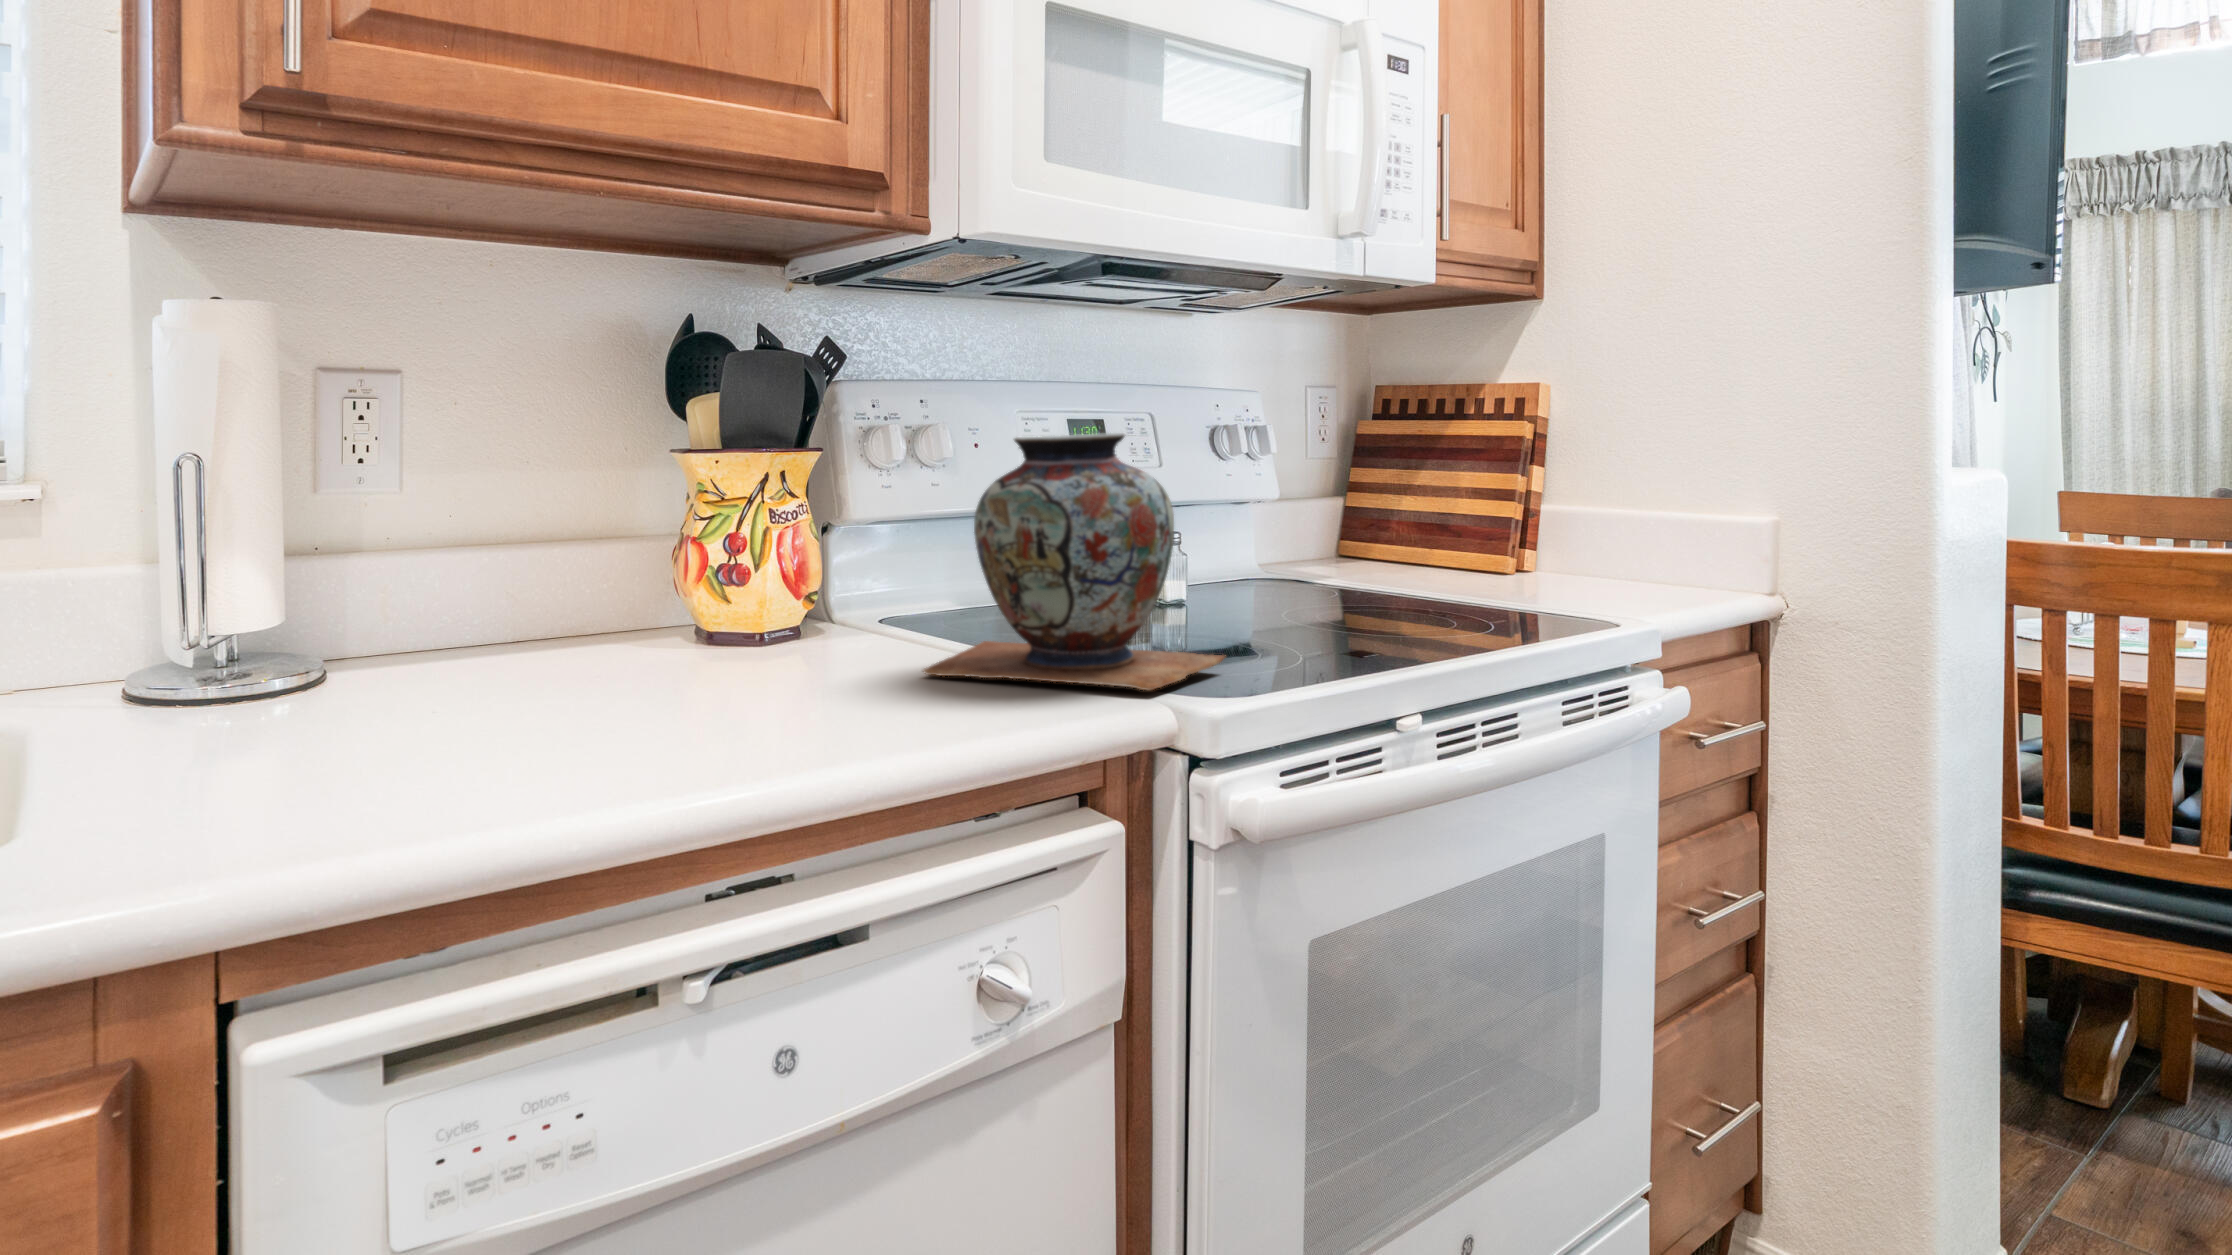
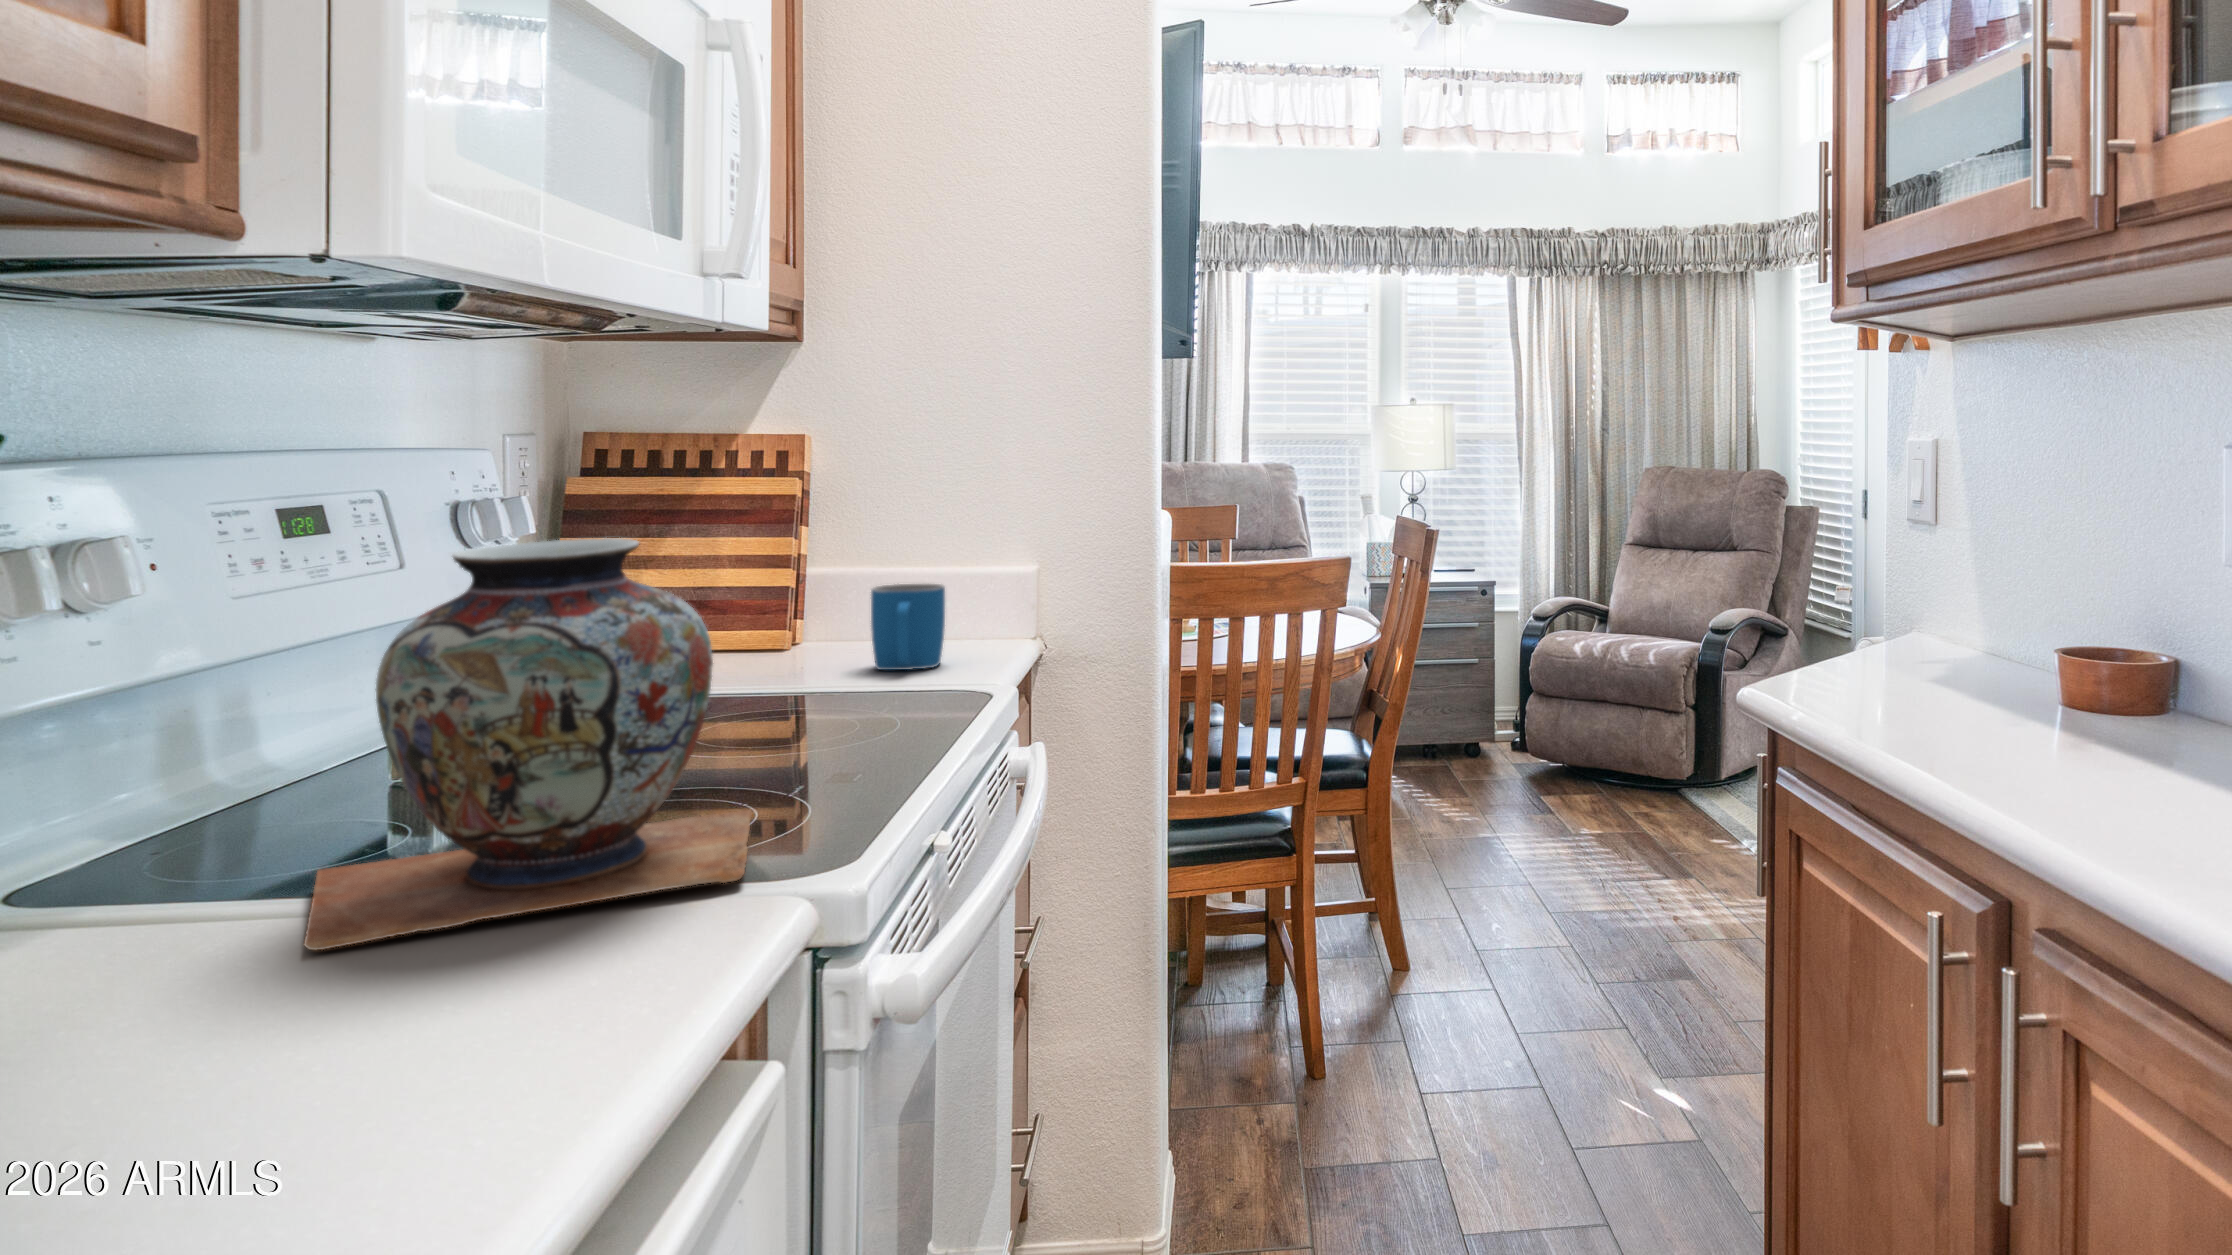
mug: none [1545,522,1620,605] -> present [871,583,945,670]

